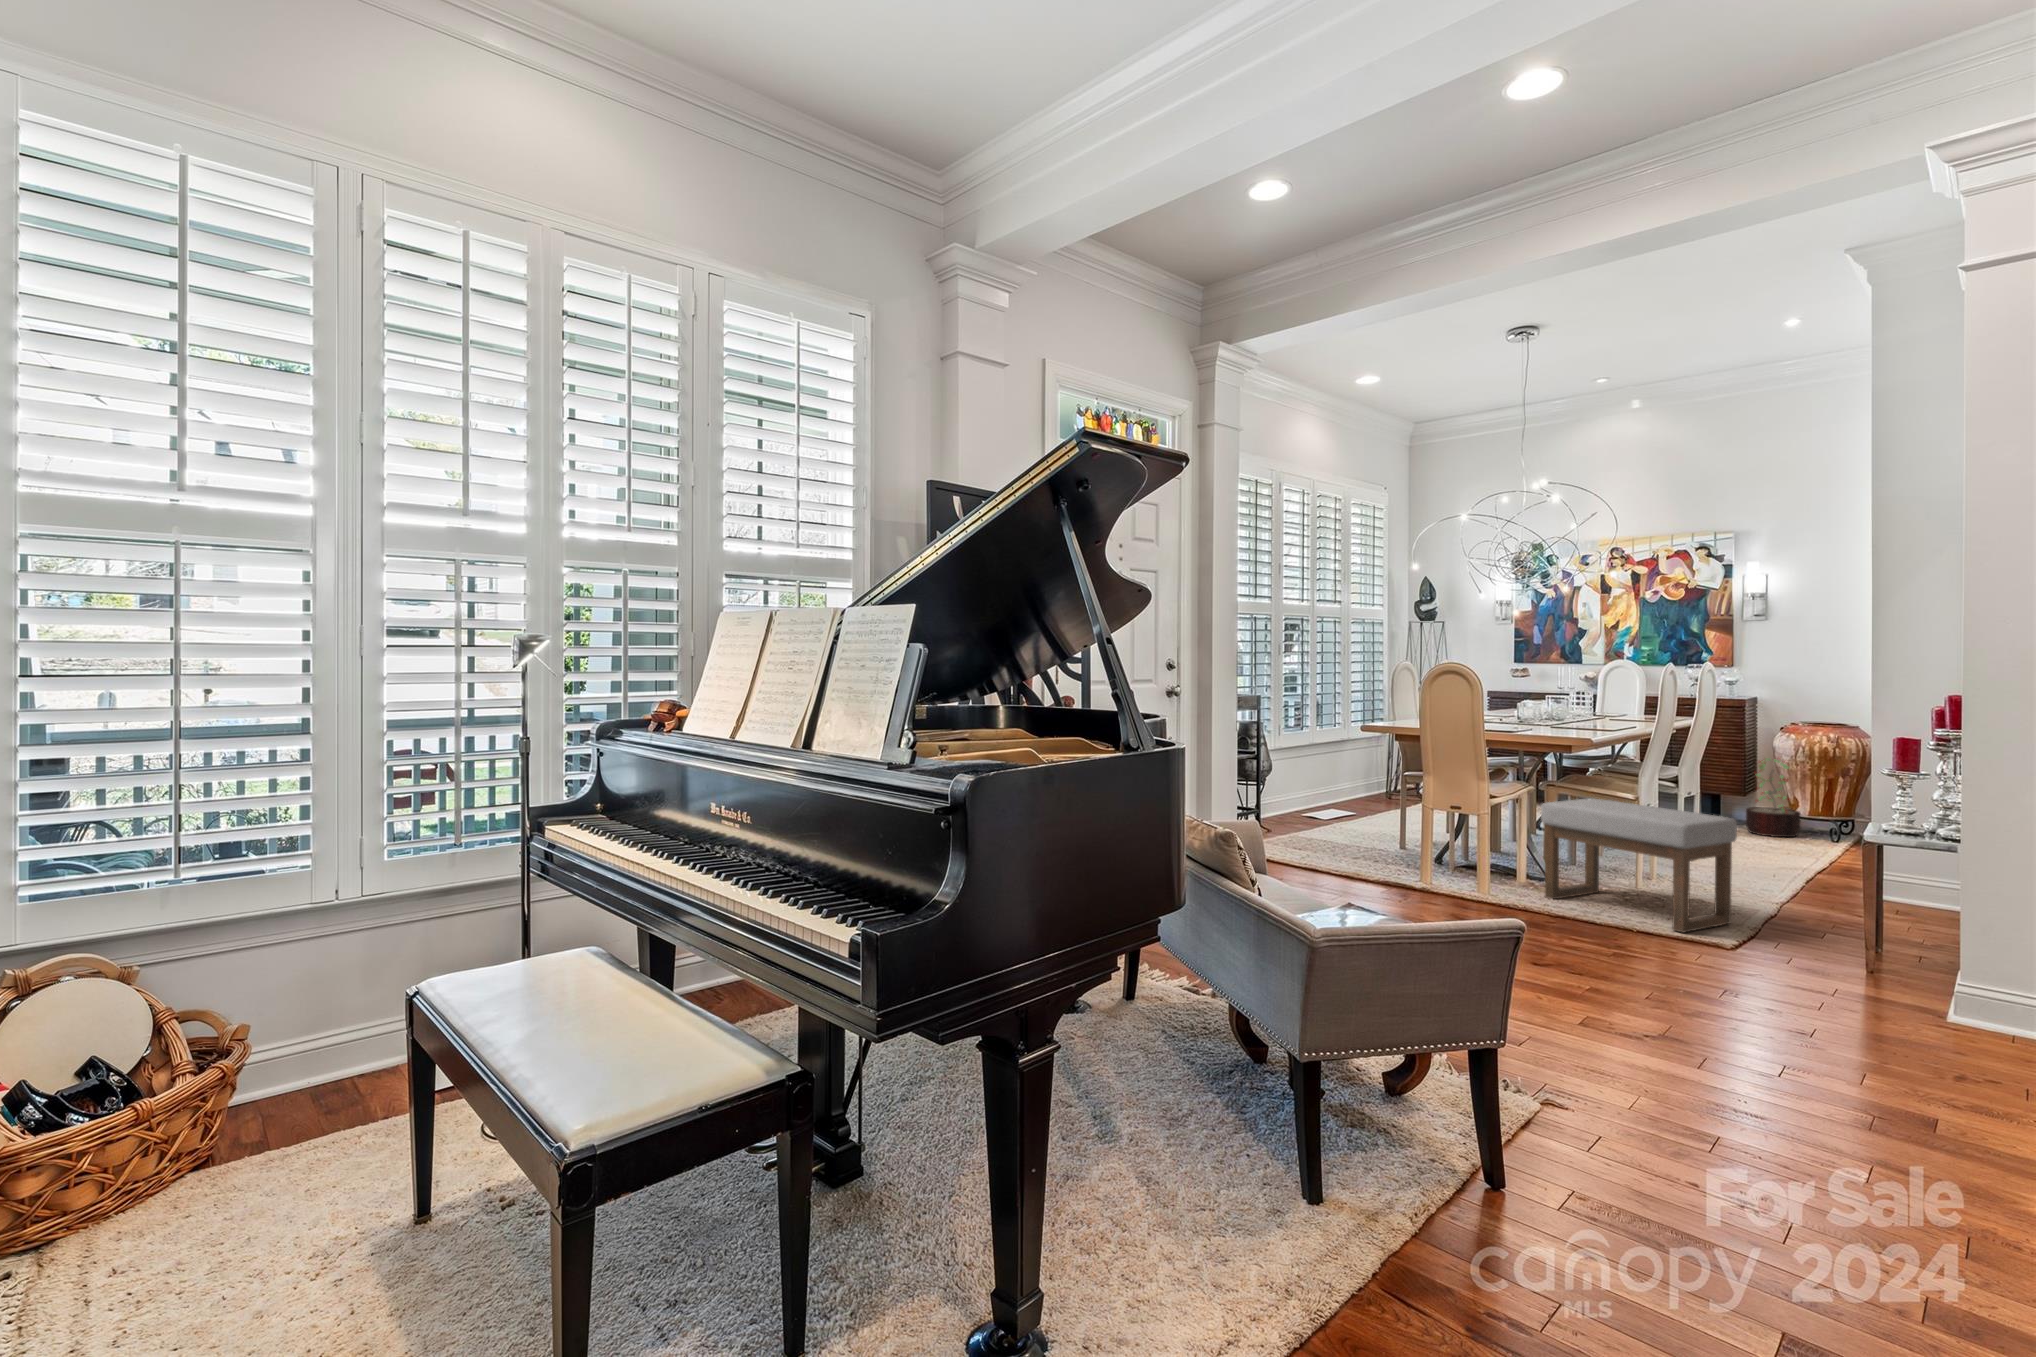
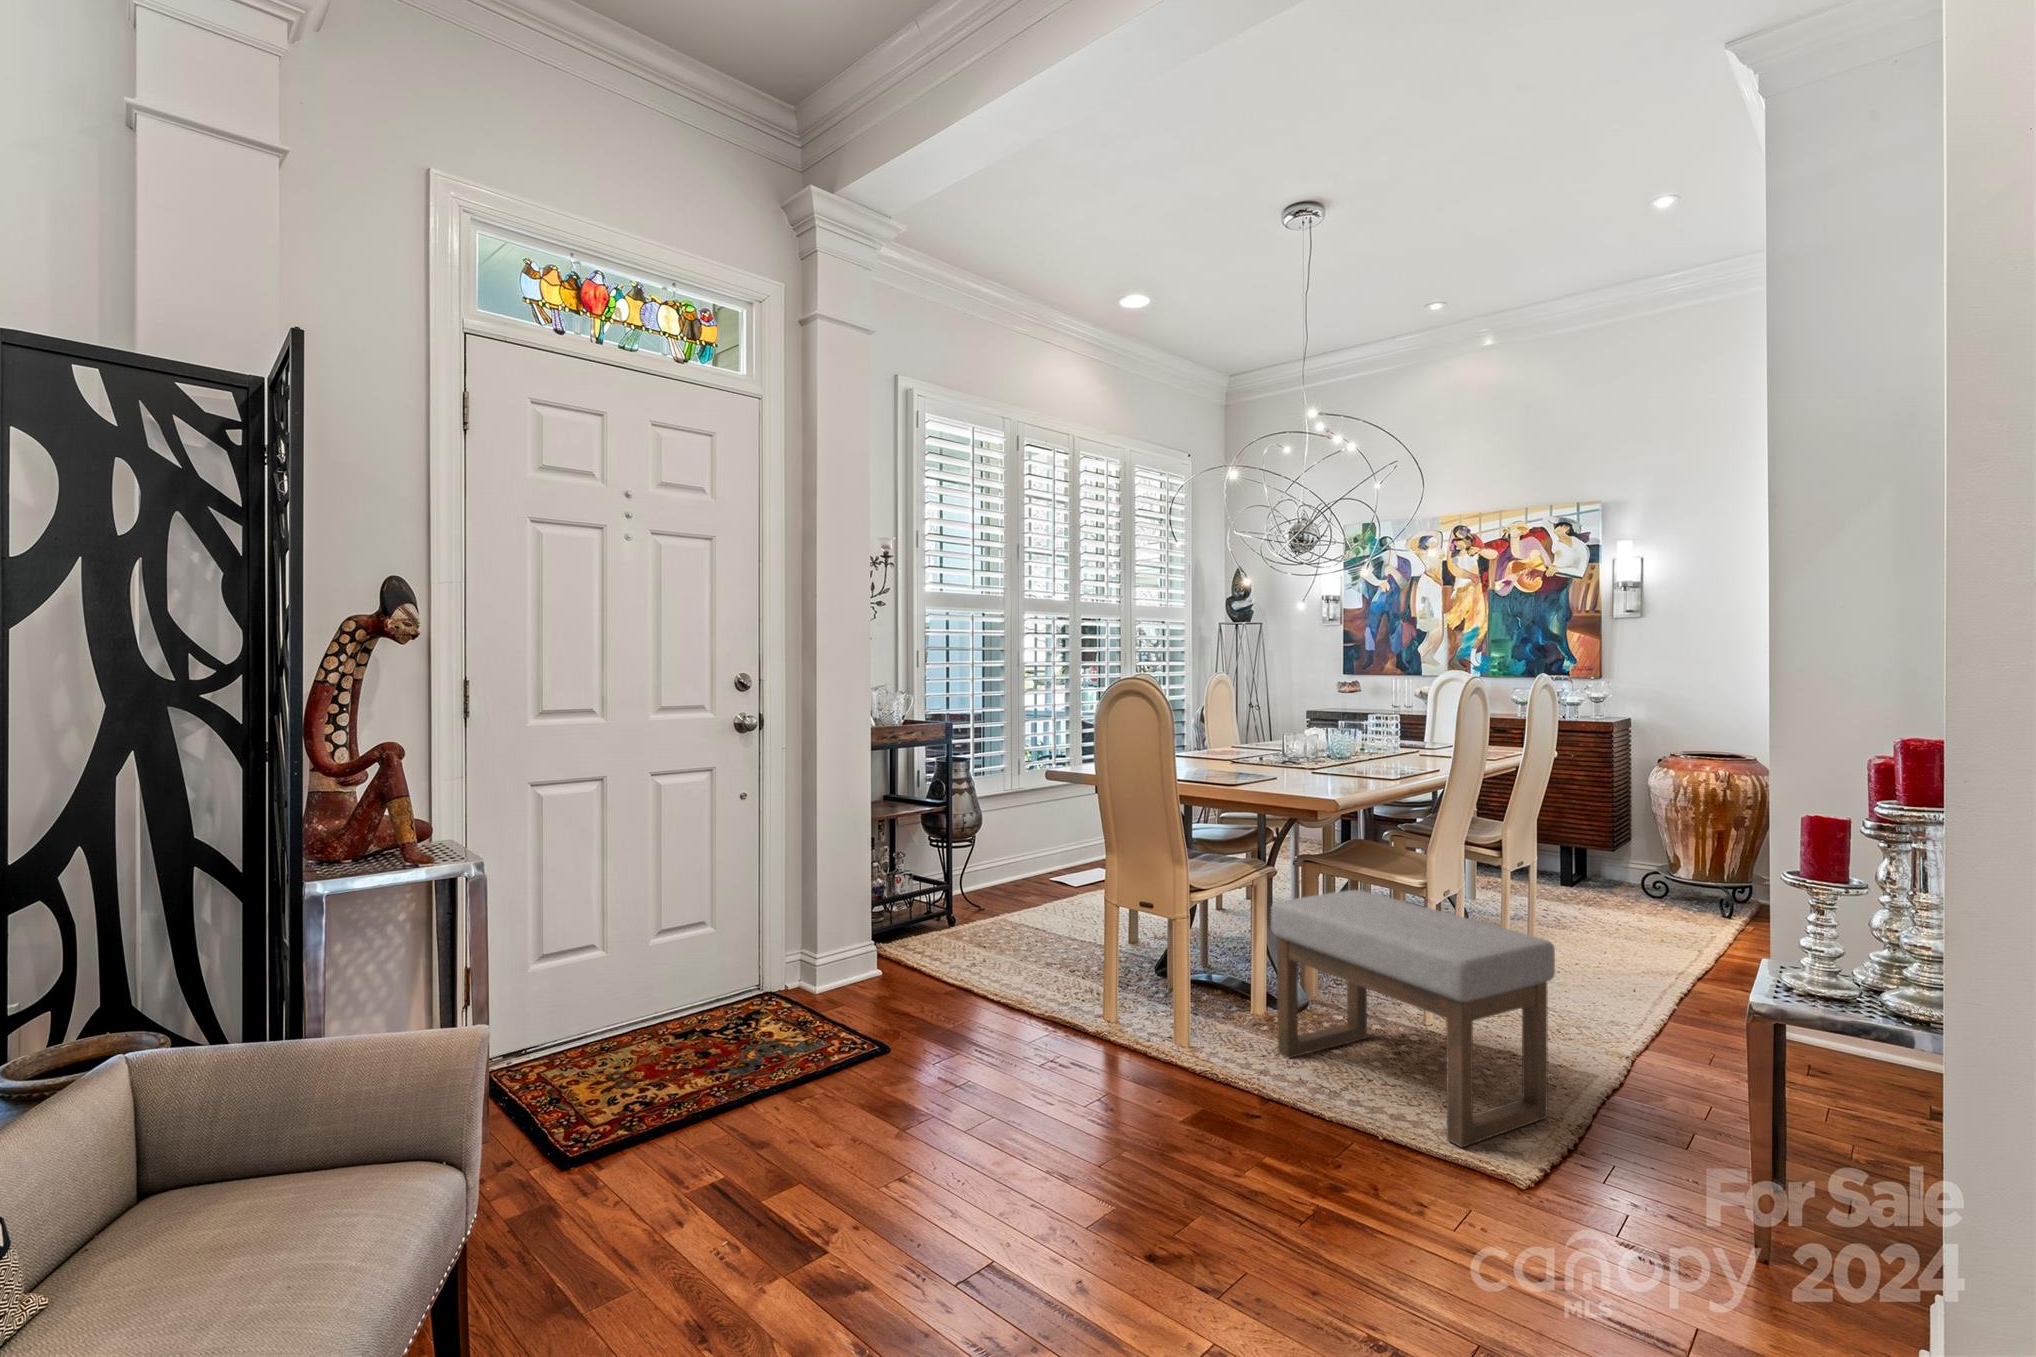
decorative plant: present [1746,758,1801,837] -> none [1612,800,1684,911]

